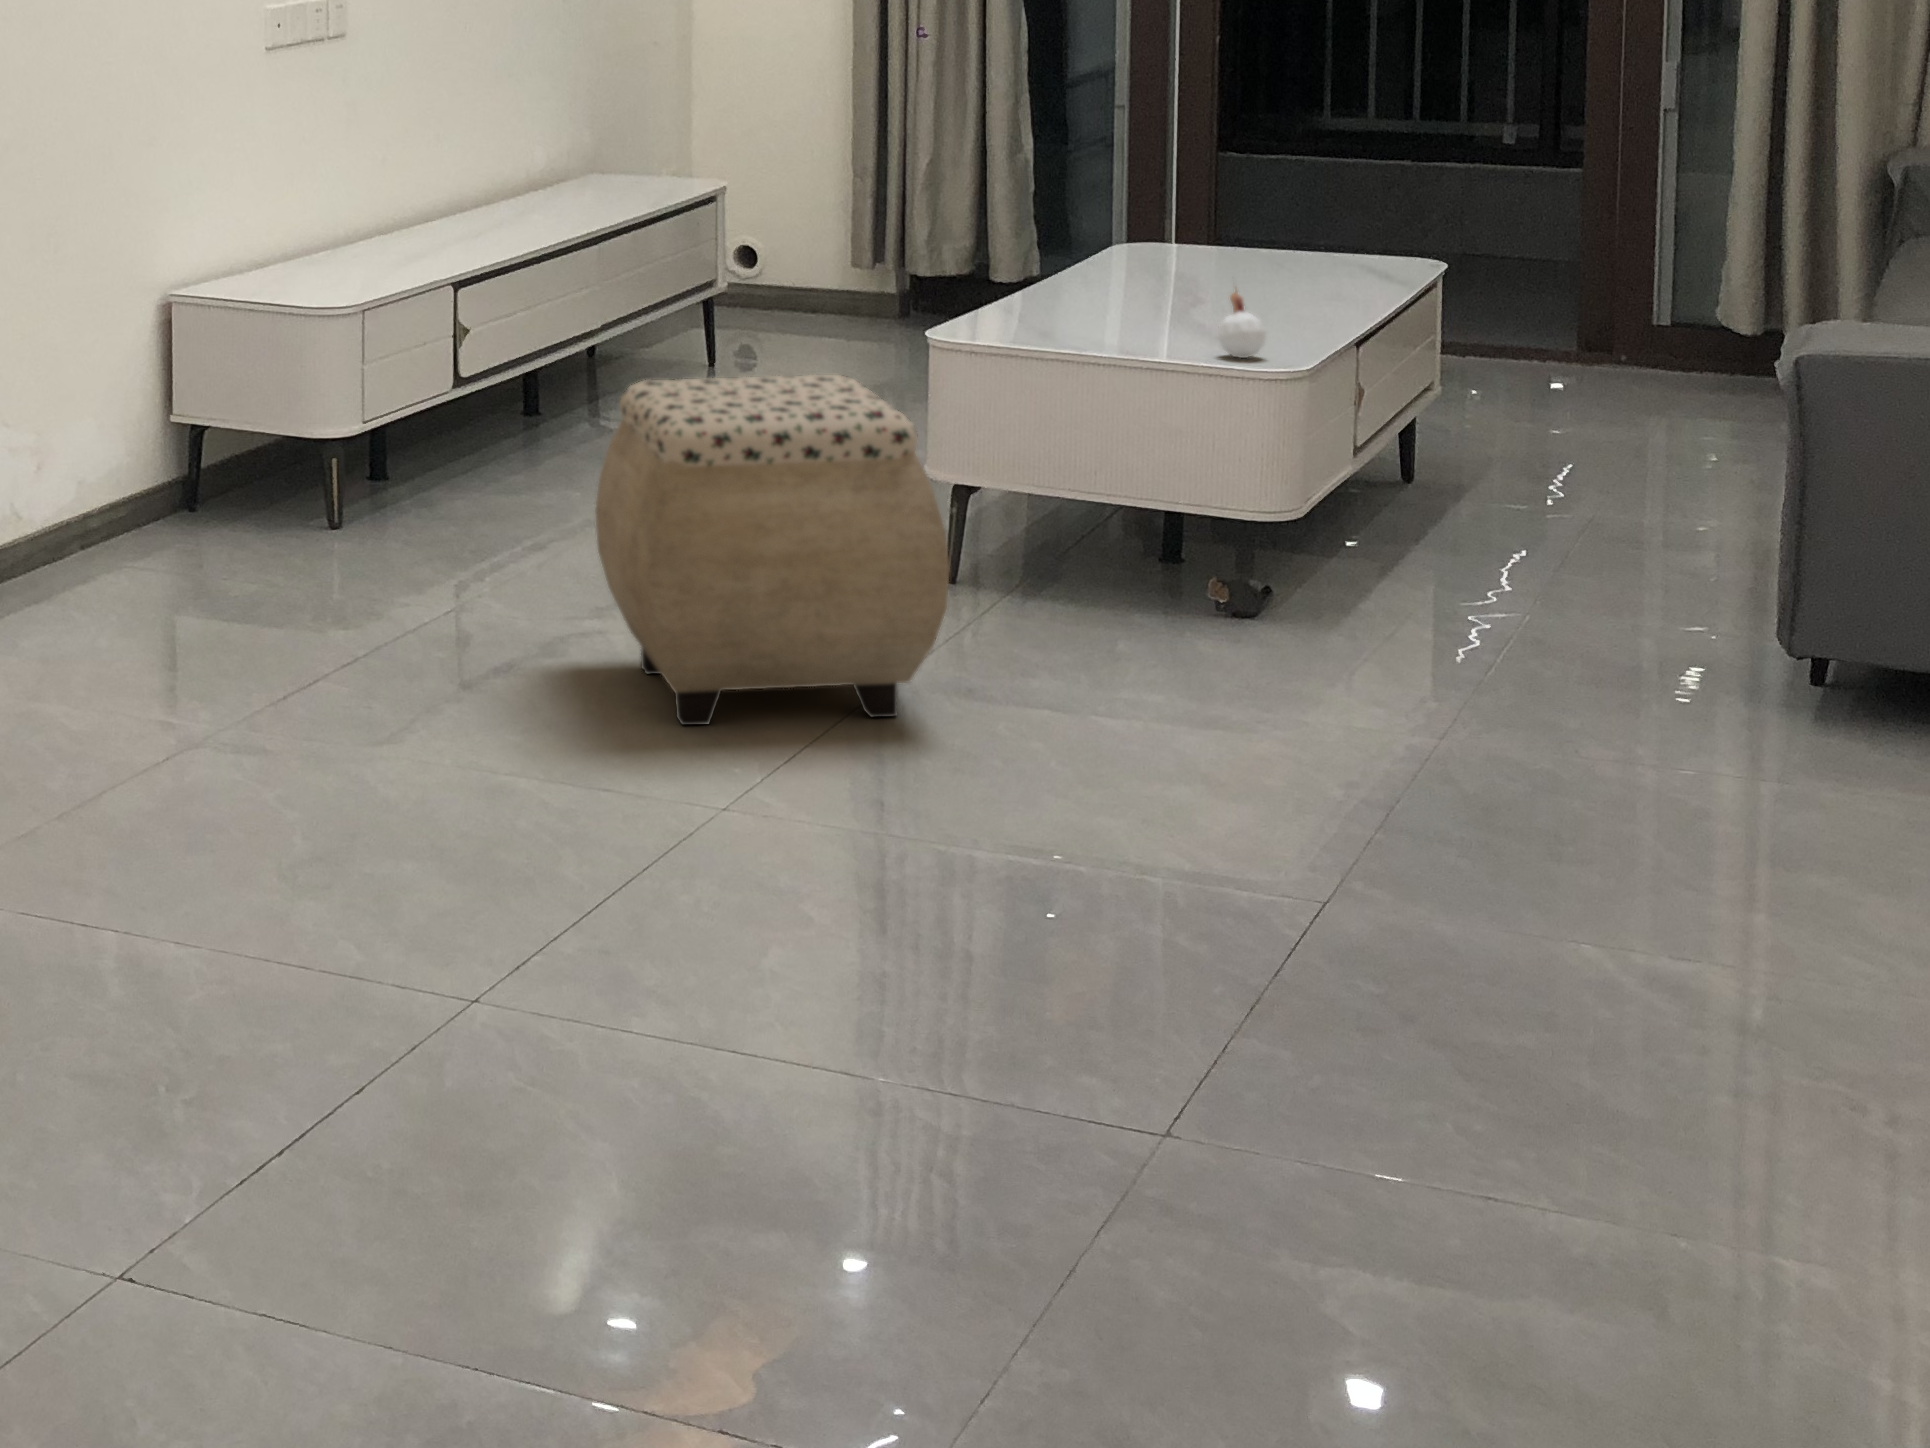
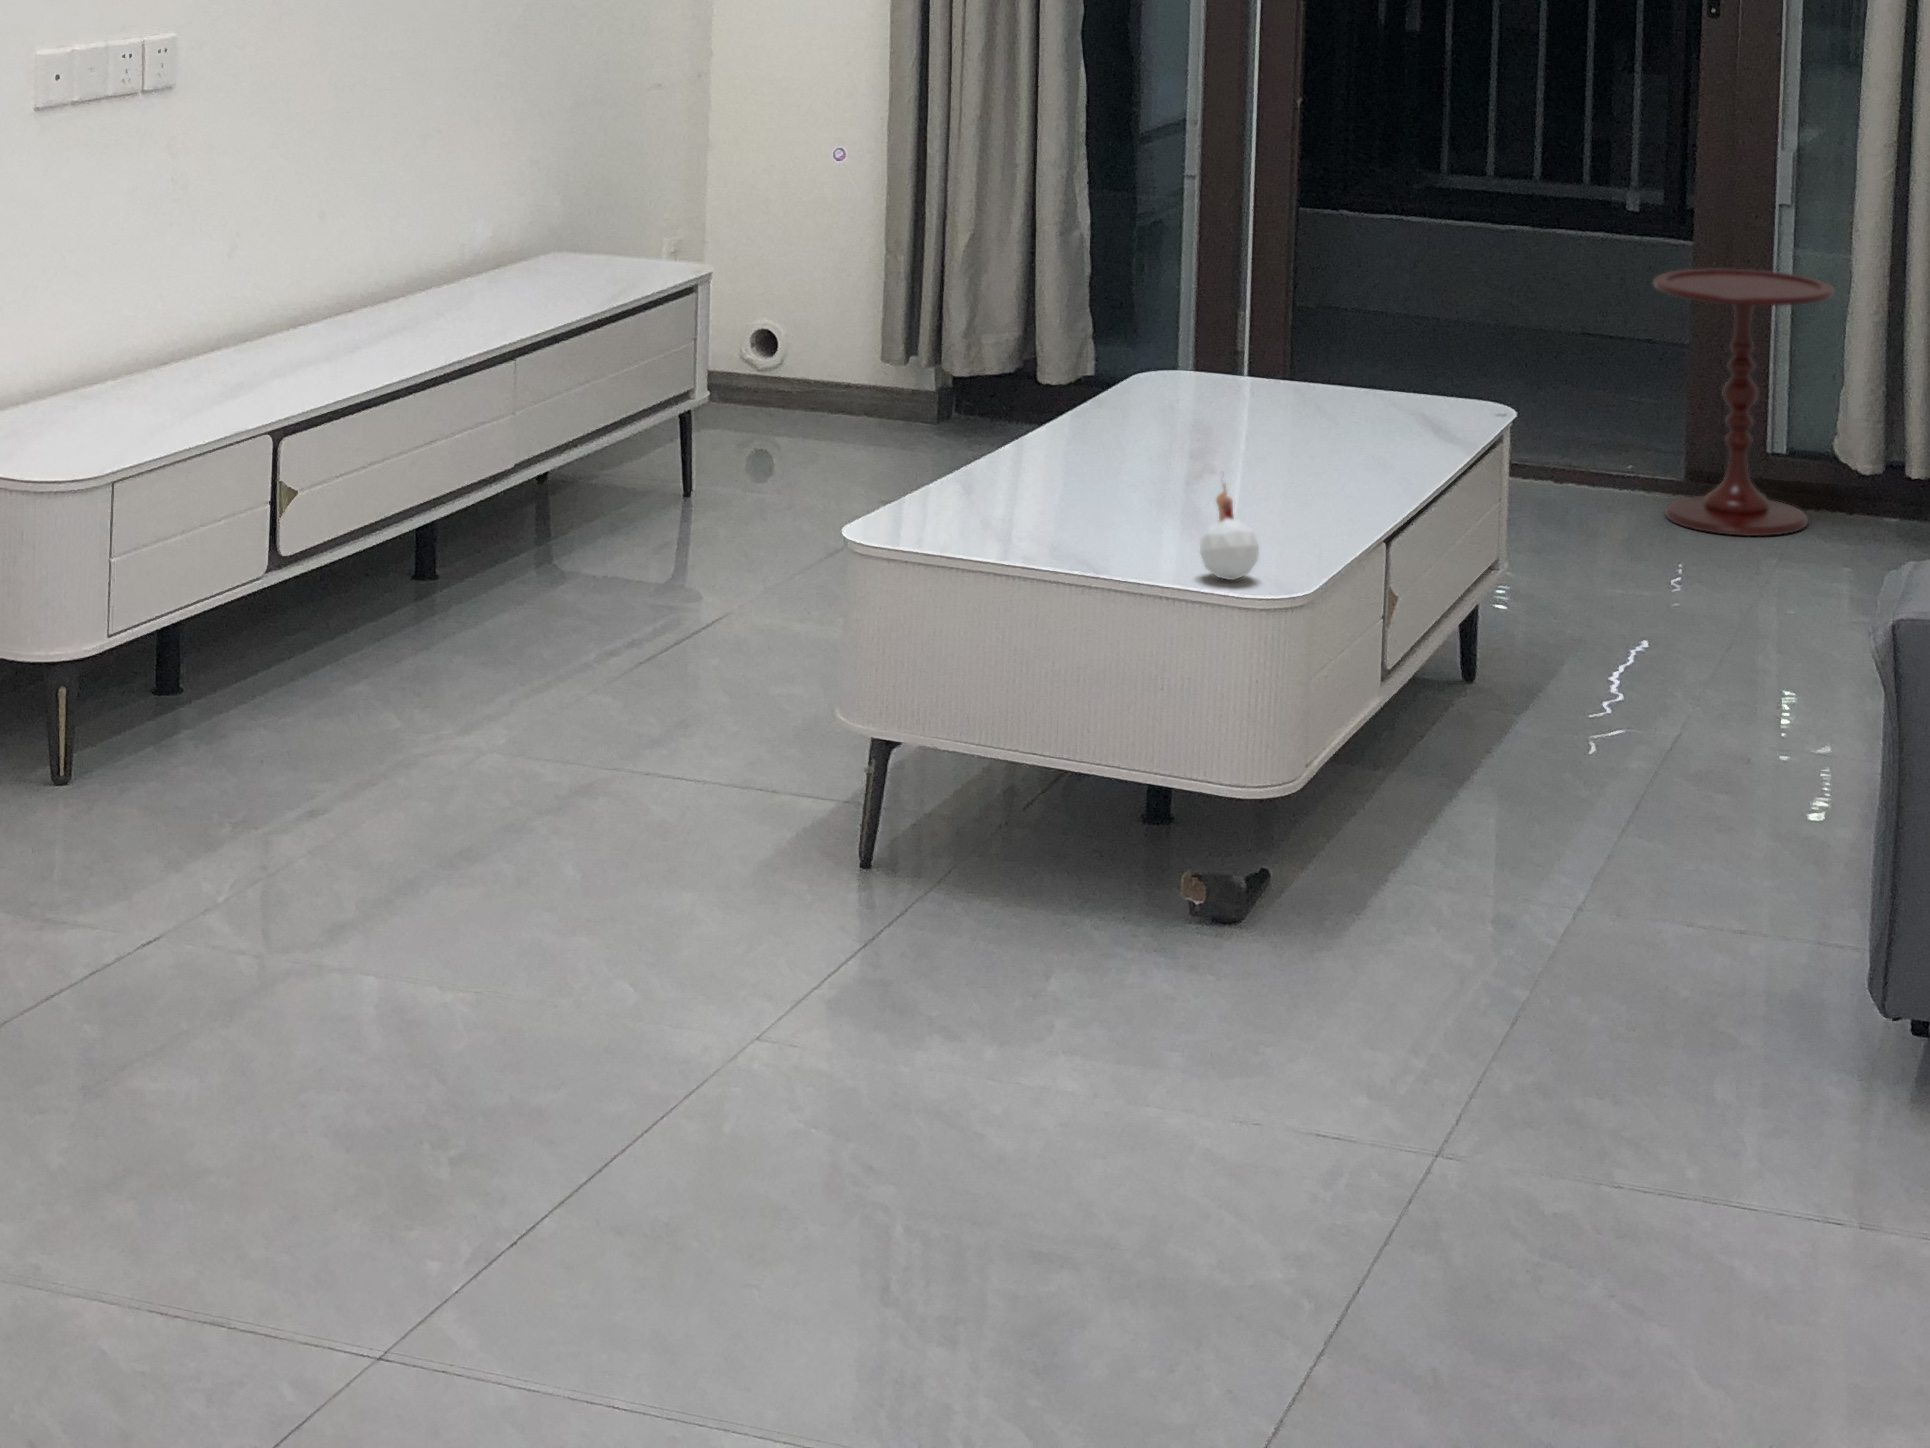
side table: none [1545,168,1713,391] -> present [1654,269,1834,536]
ottoman: present [595,375,949,725] -> none [326,628,776,1167]

